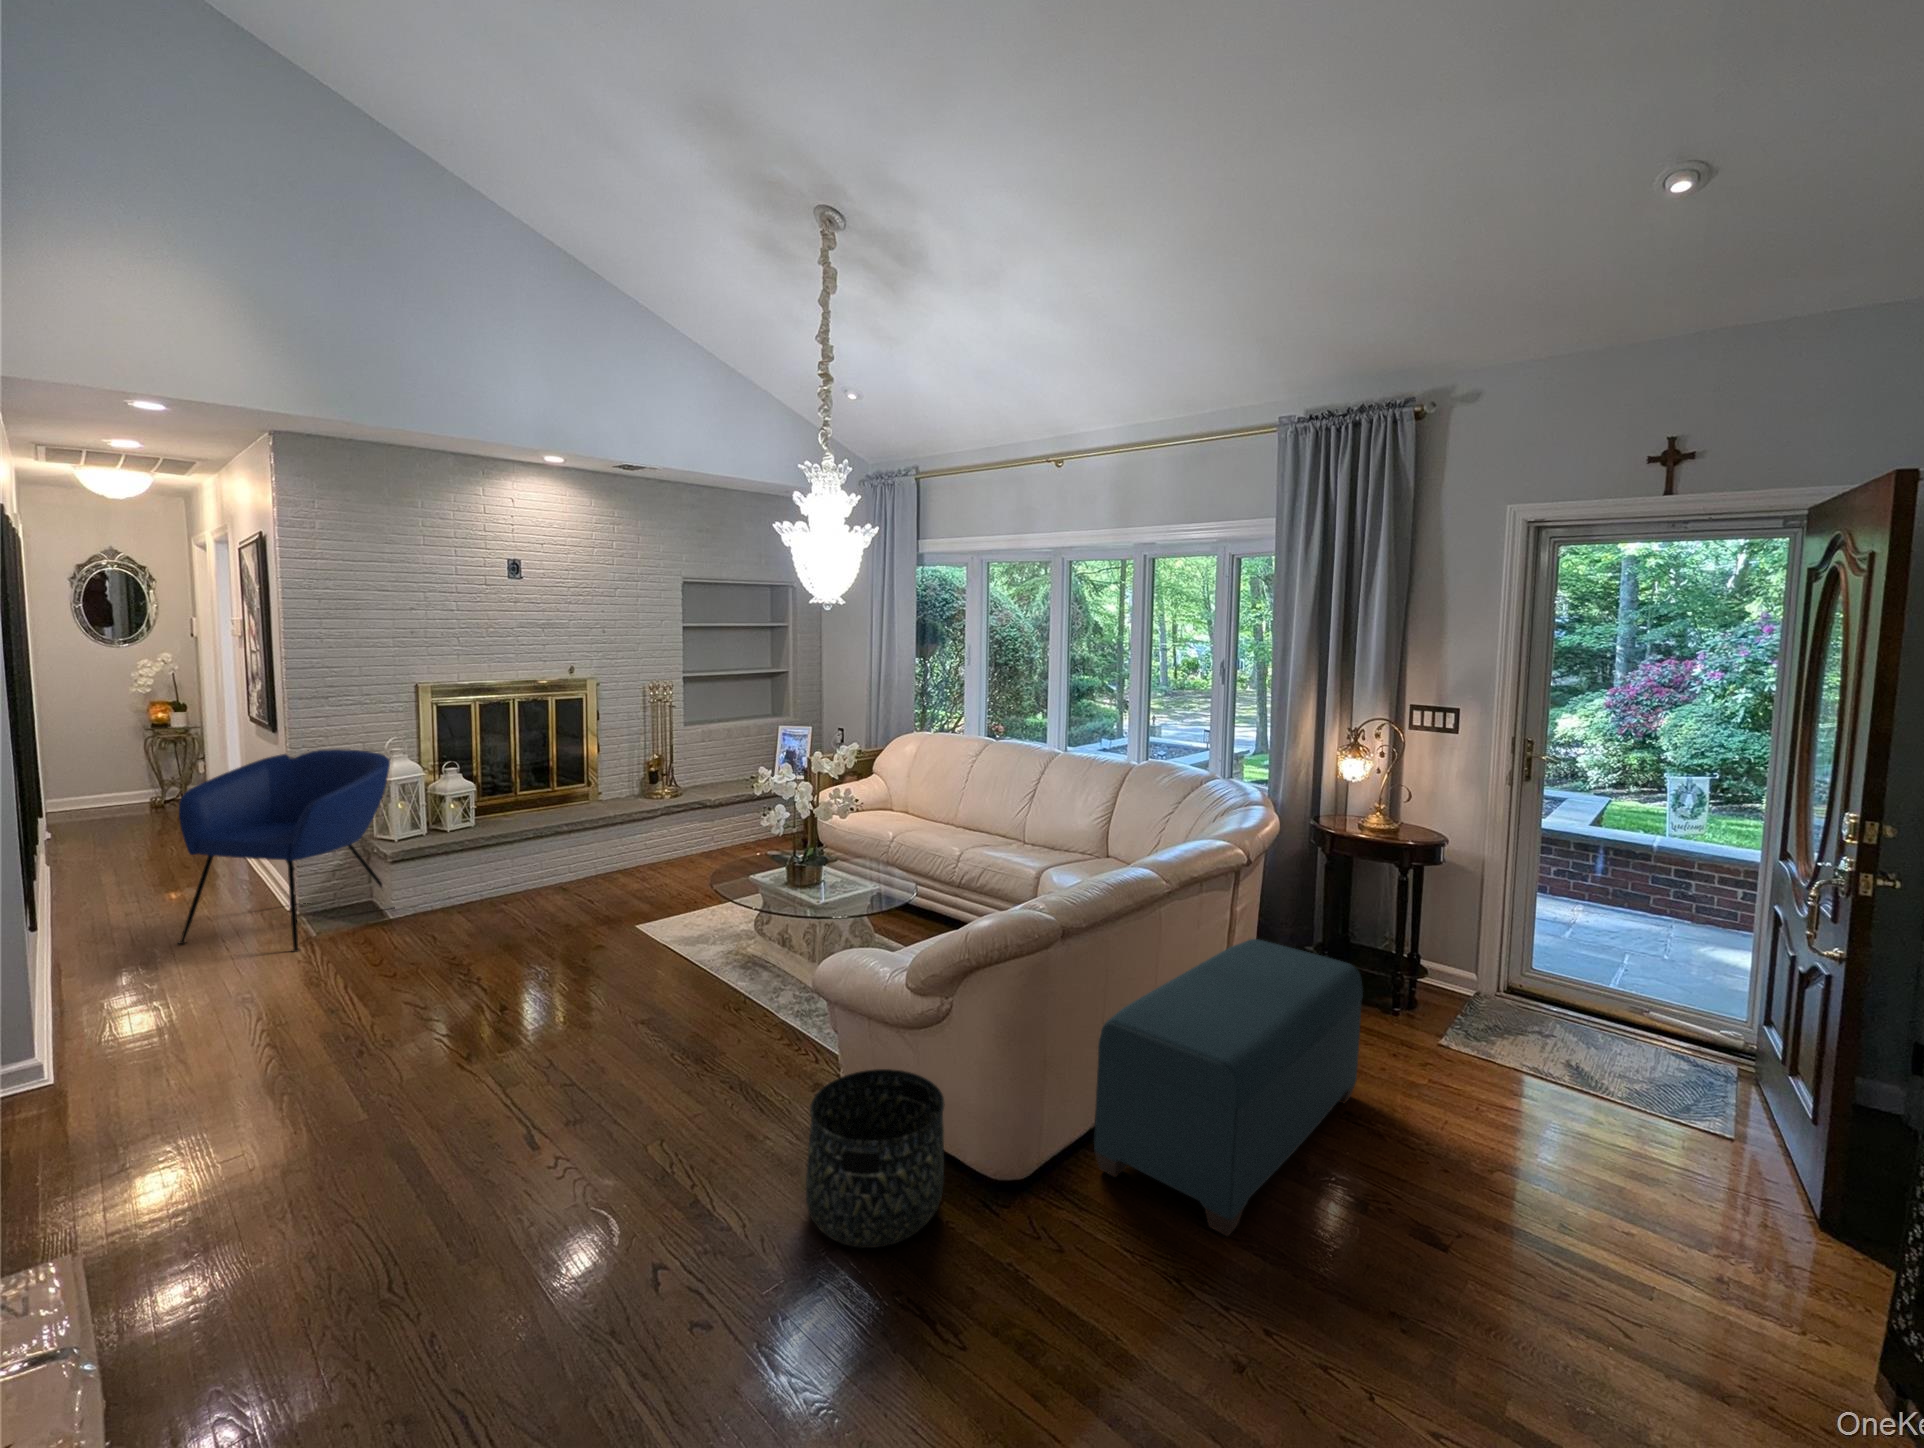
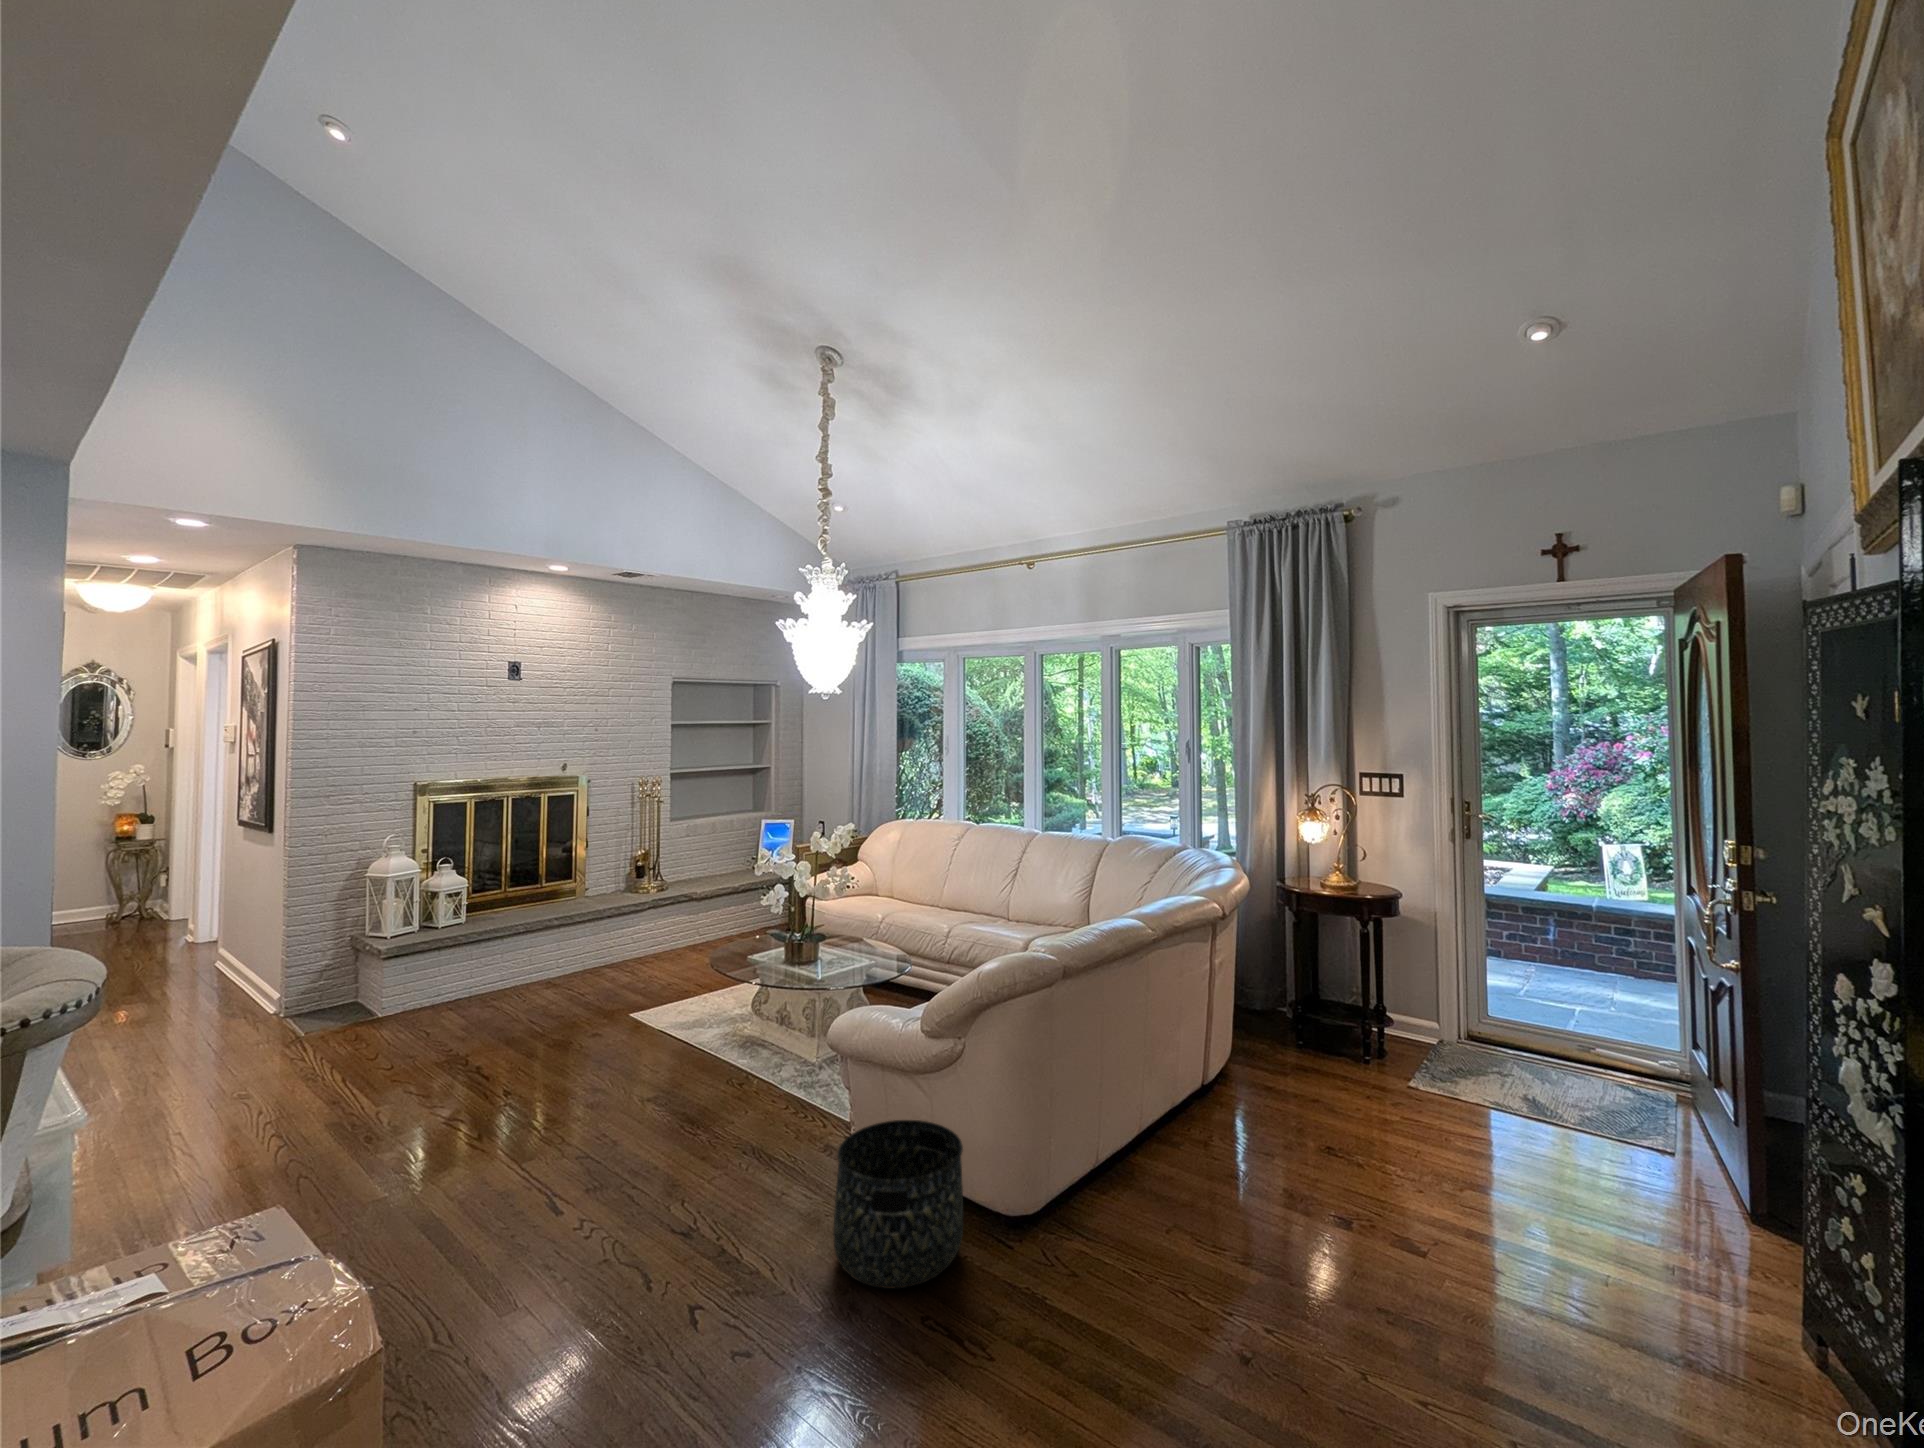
armchair: present [178,749,390,952] -> none [161,849,390,1053]
bench: present [1094,939,1363,1236] -> none [1100,991,1336,1261]

